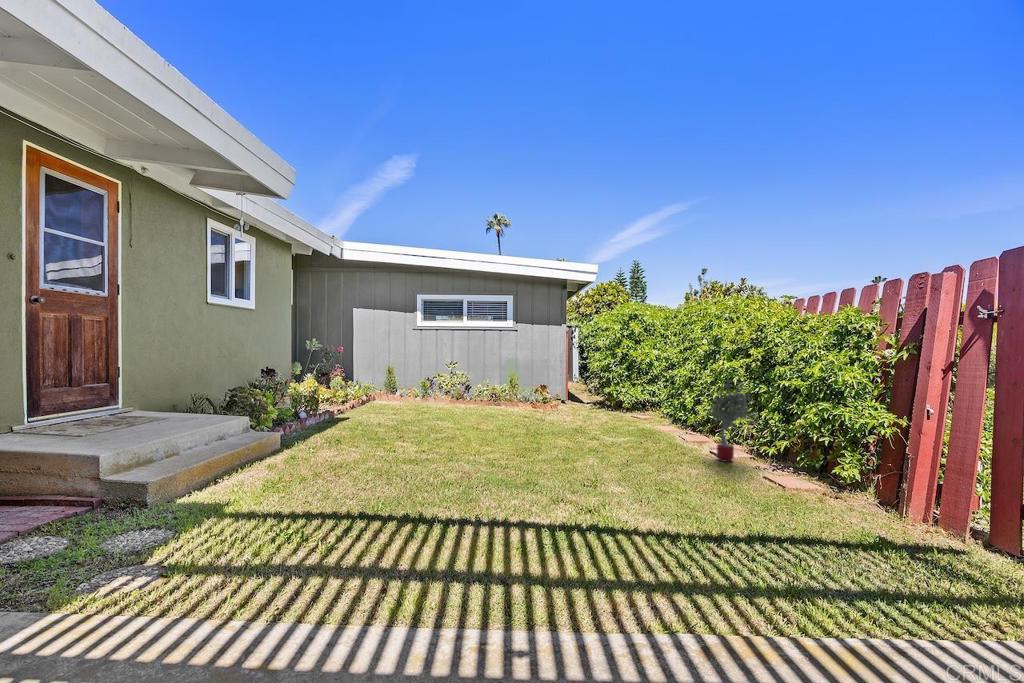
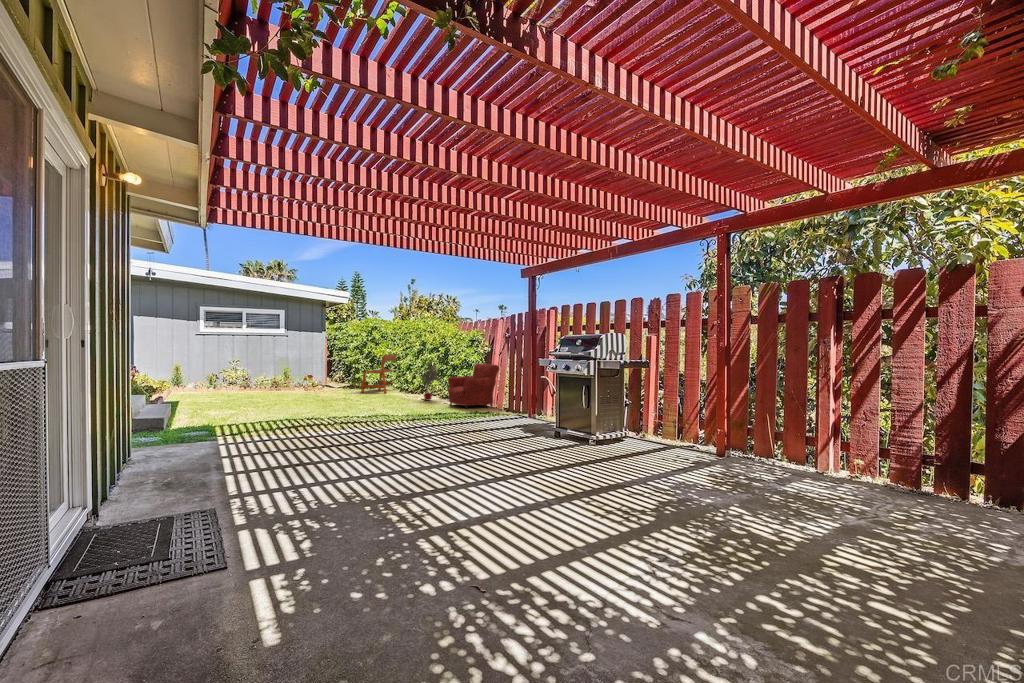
bench: none [605,358,673,428] -> present [361,355,396,393]
armchair: none [778,391,957,525] -> present [447,364,499,409]

